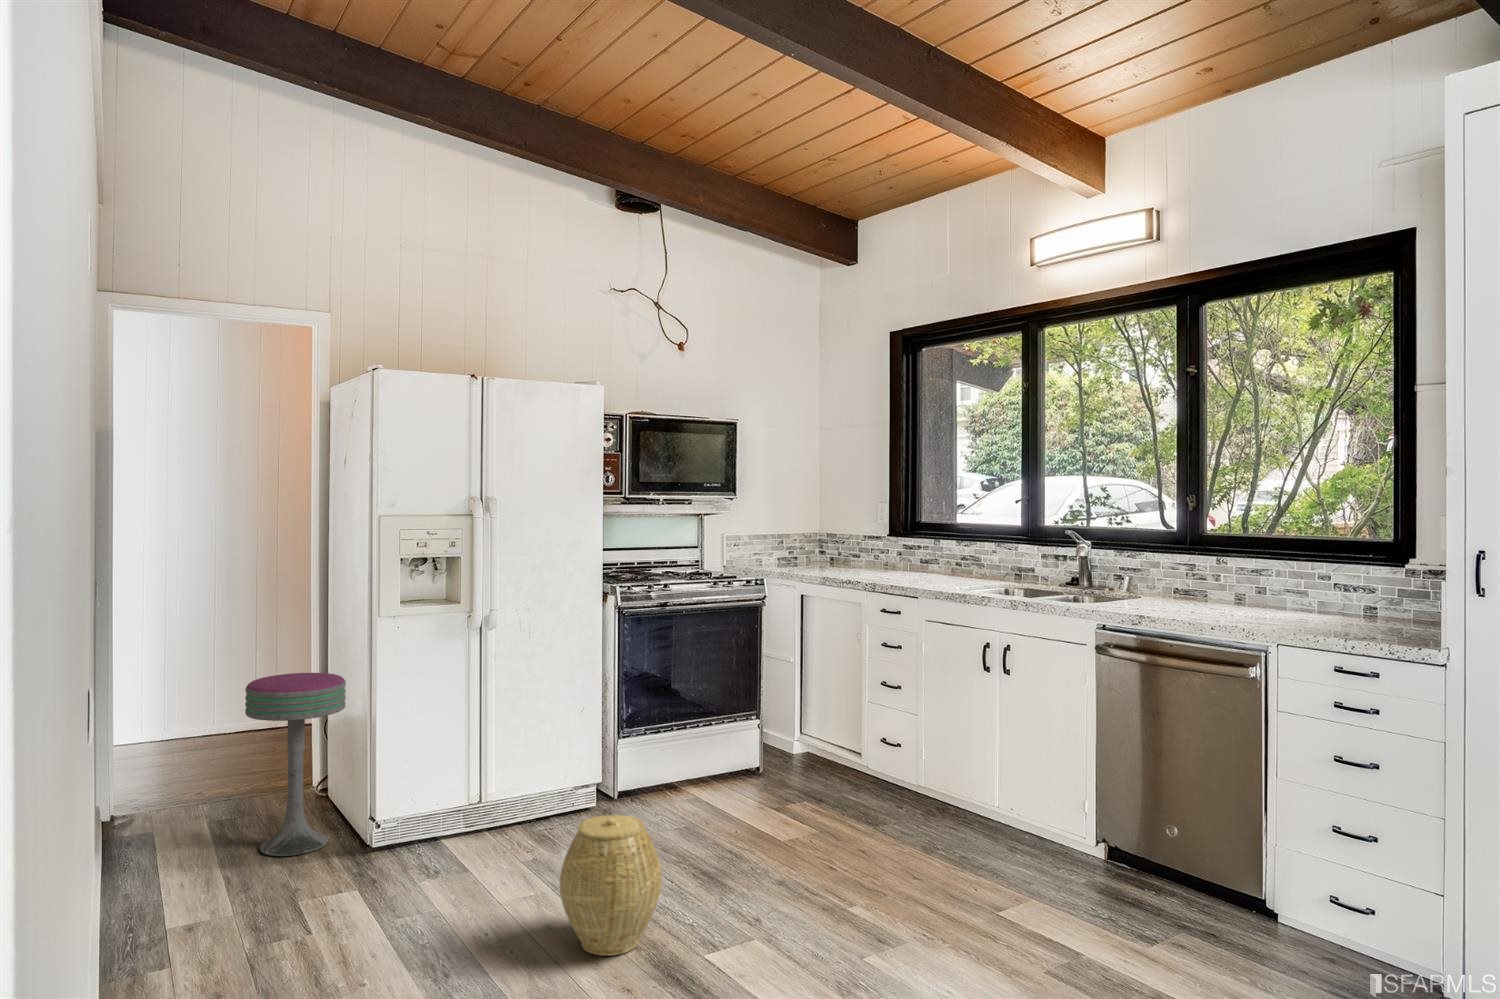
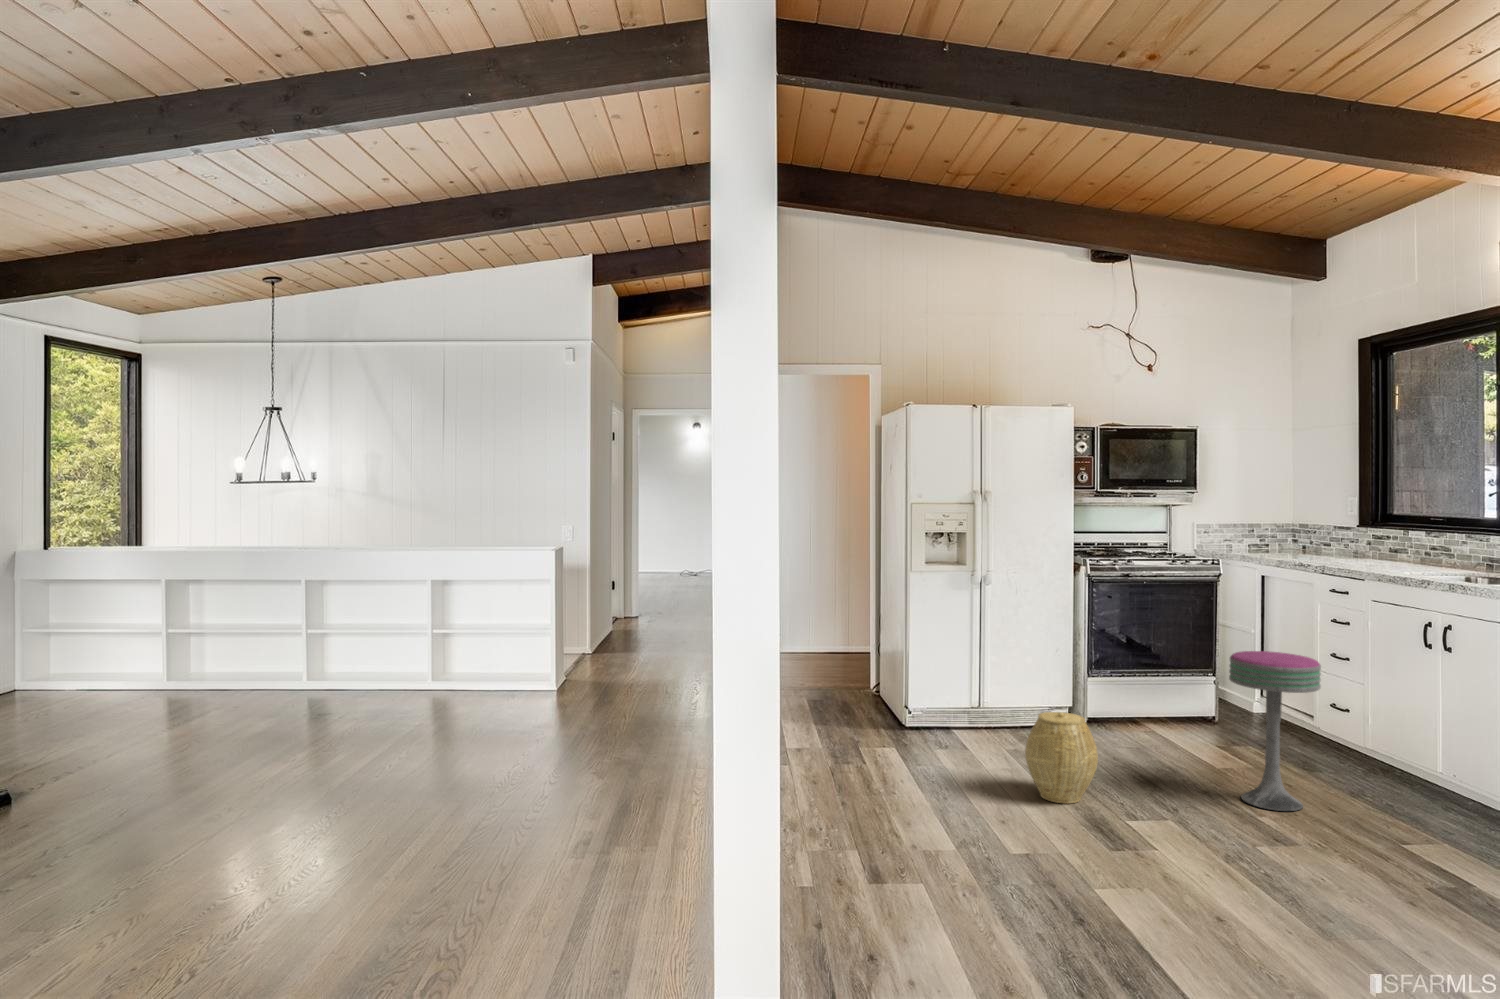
bar stool: present [245,673,346,856] -> present [1229,651,1321,811]

